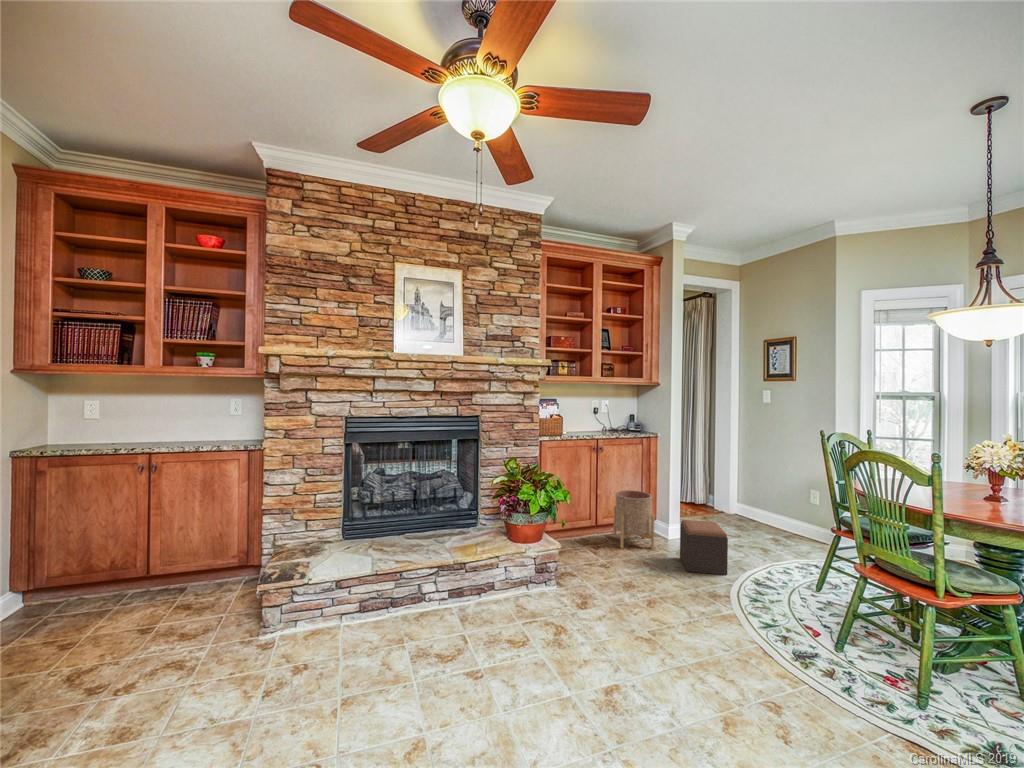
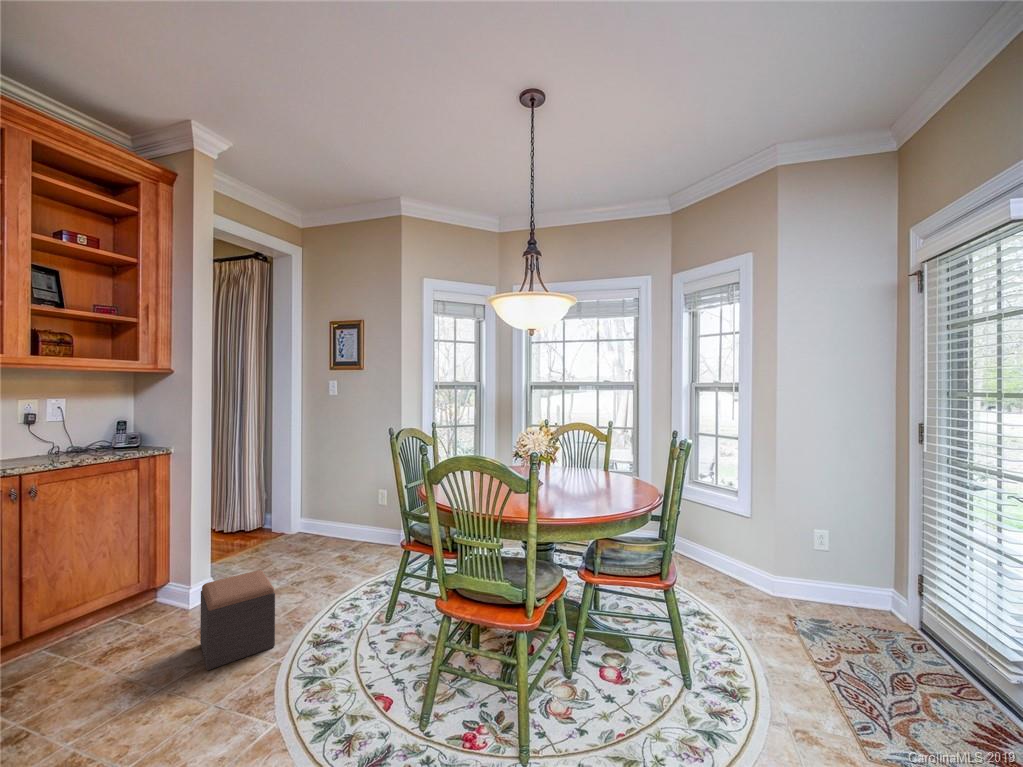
planter: present [613,490,655,549] -> none [67,551,154,673]

